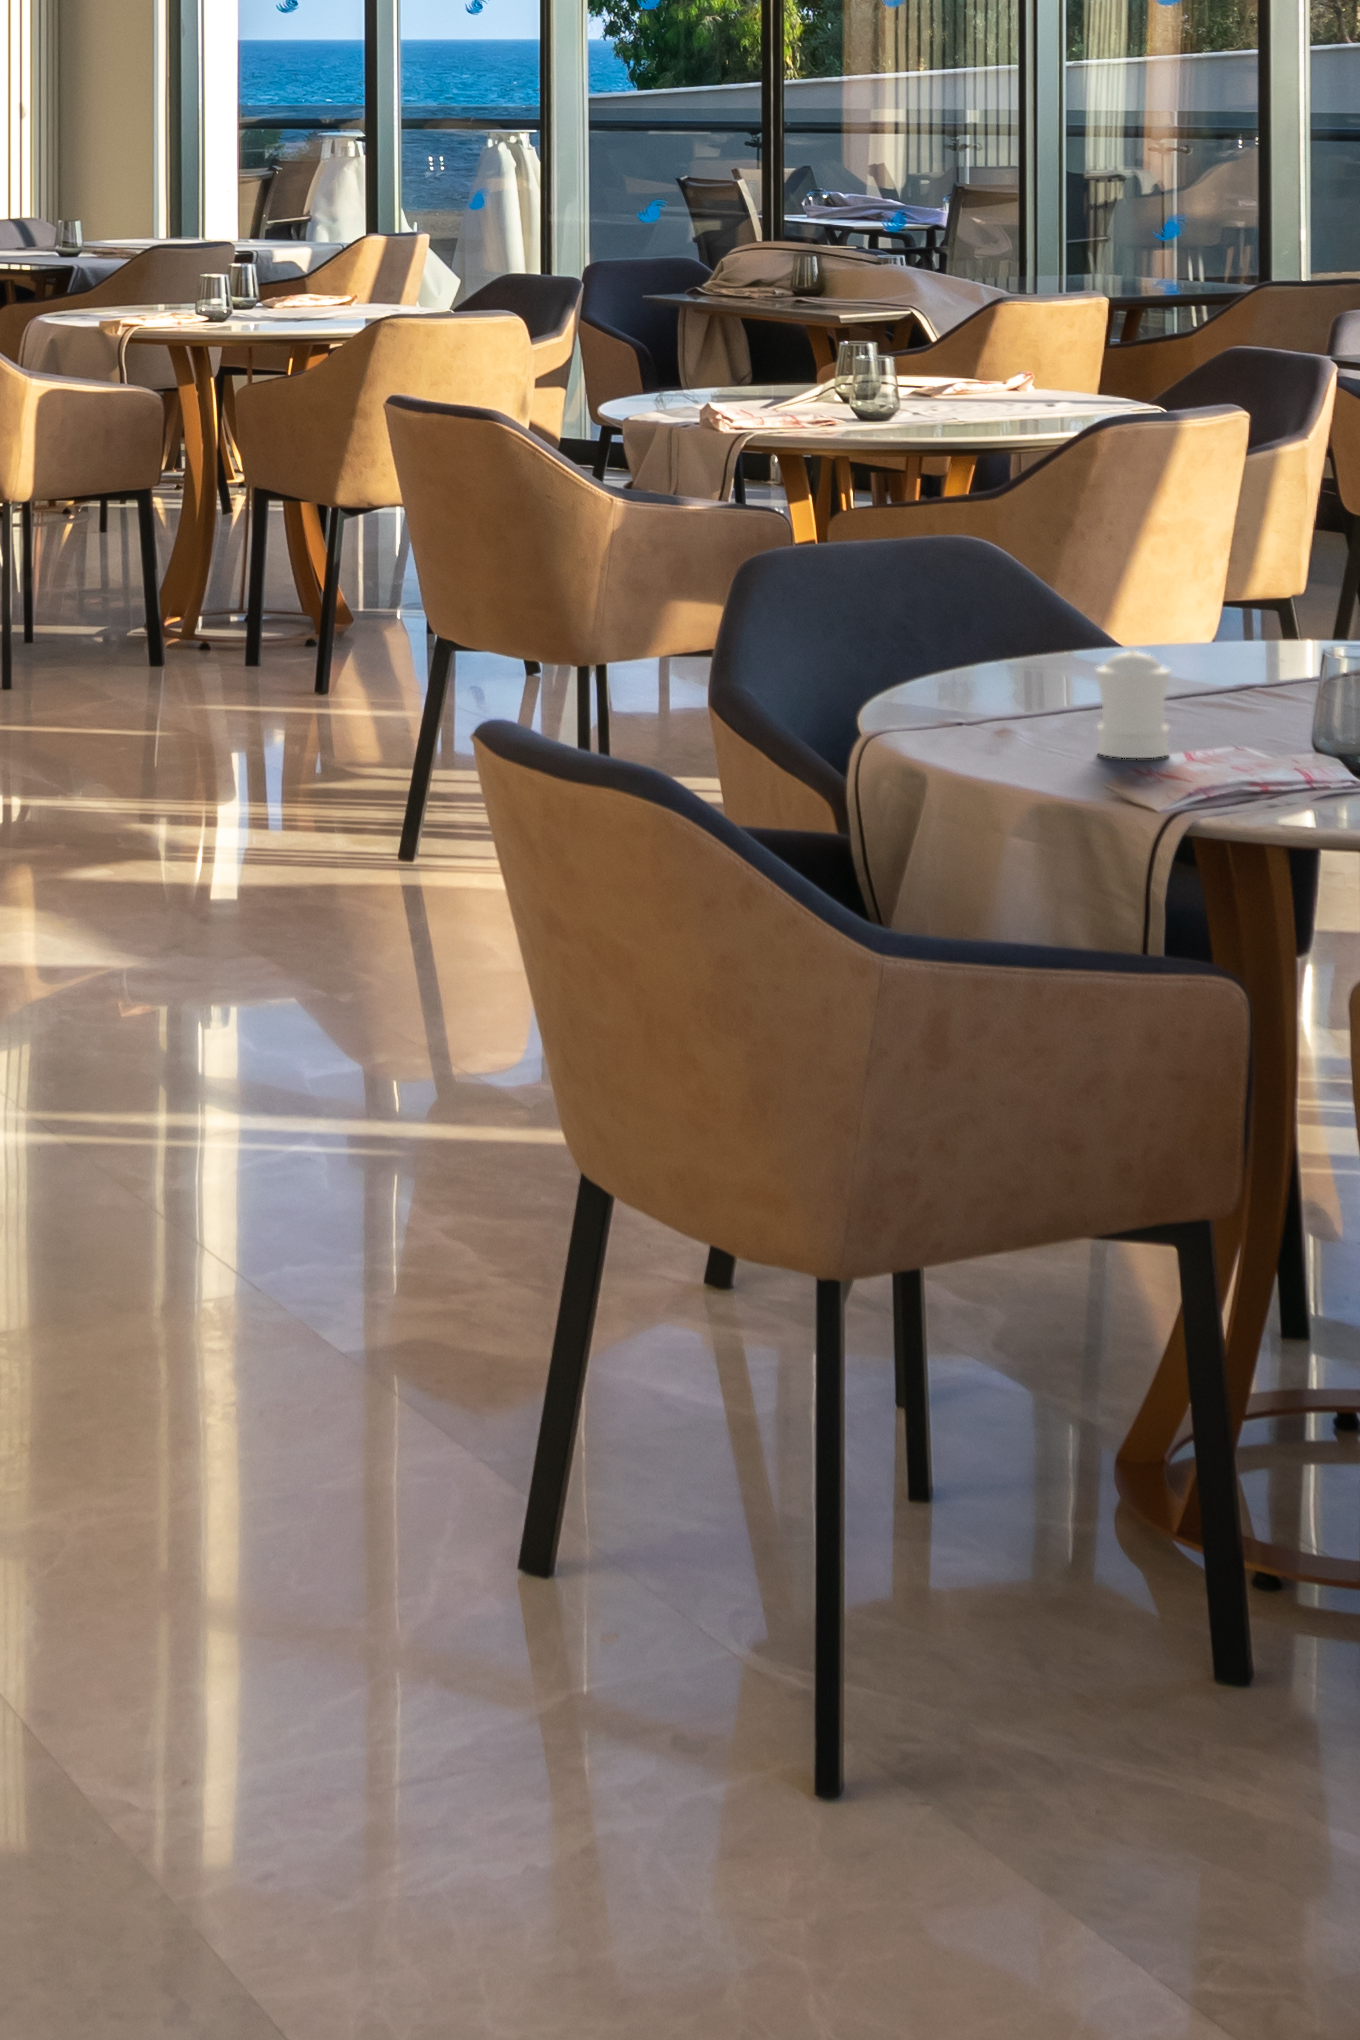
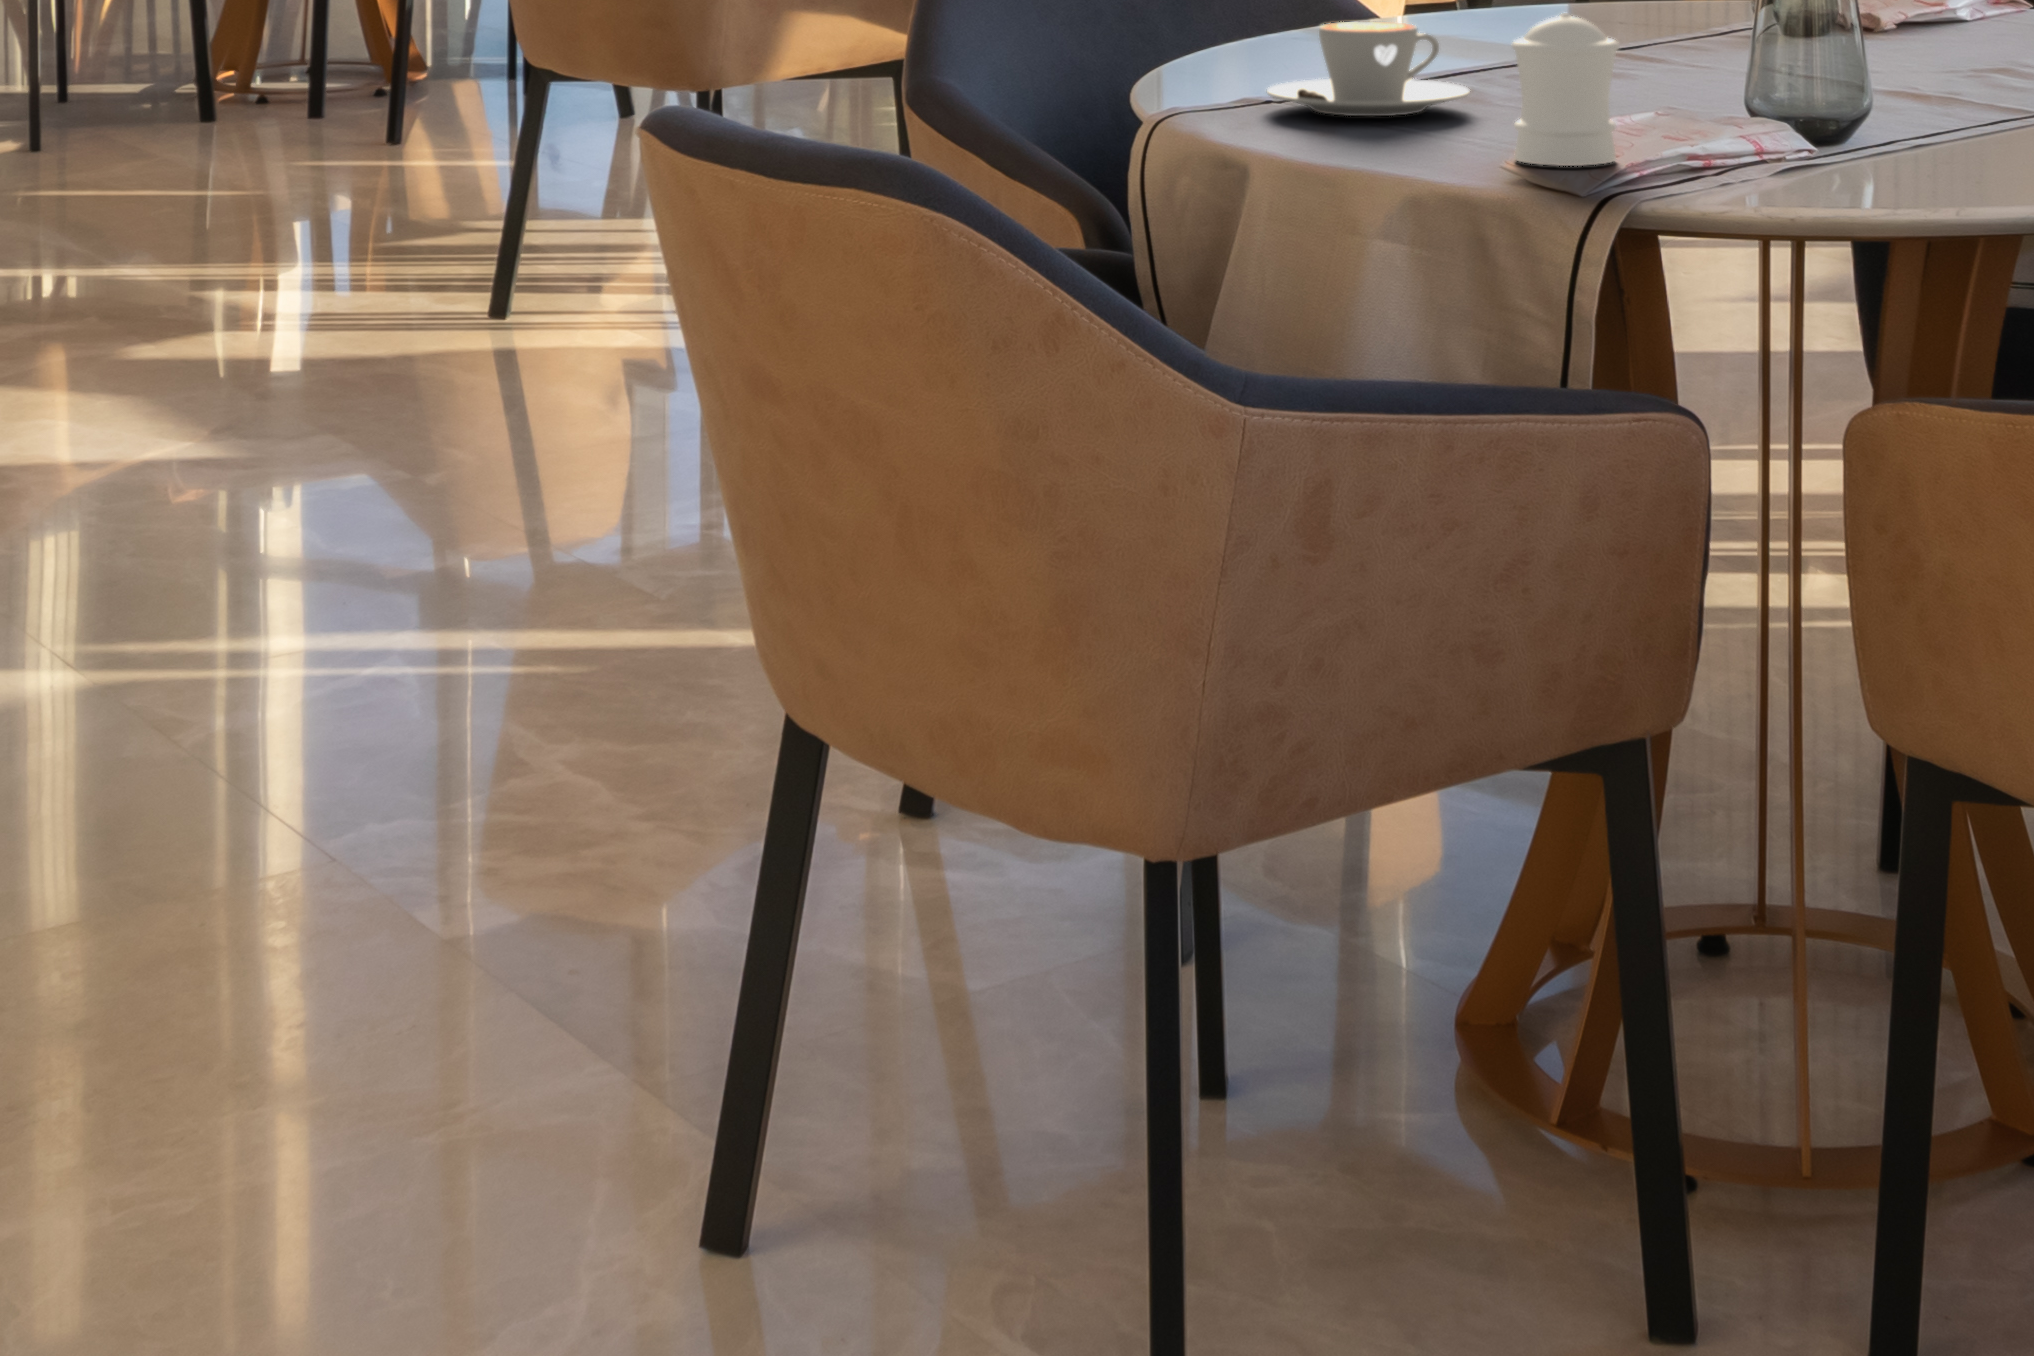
coffee cup: none [941,646,1089,717] -> present [1267,22,1470,116]

